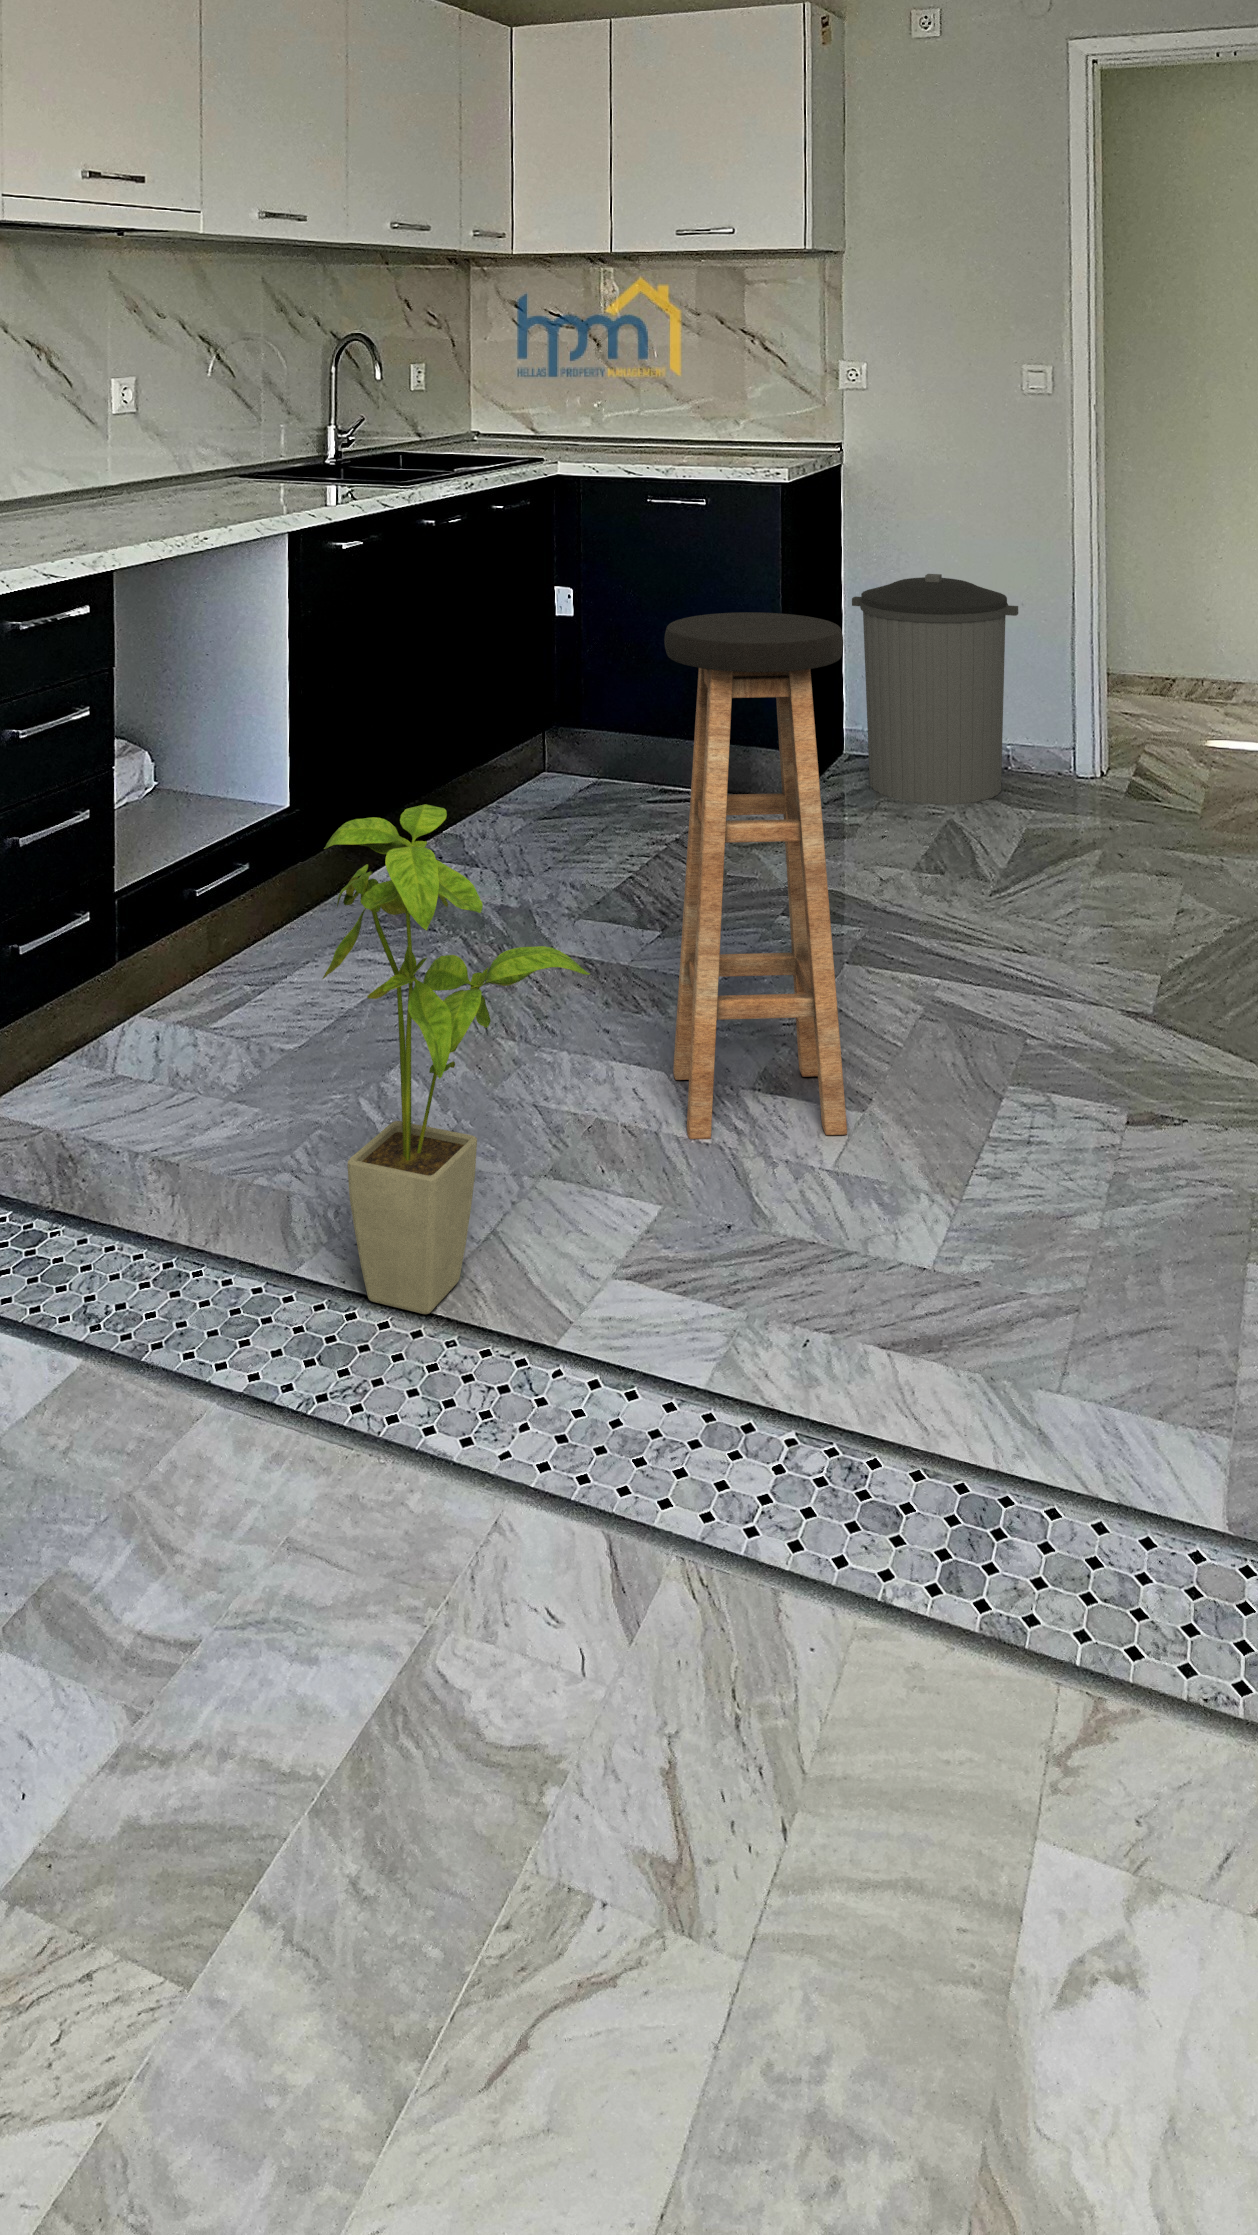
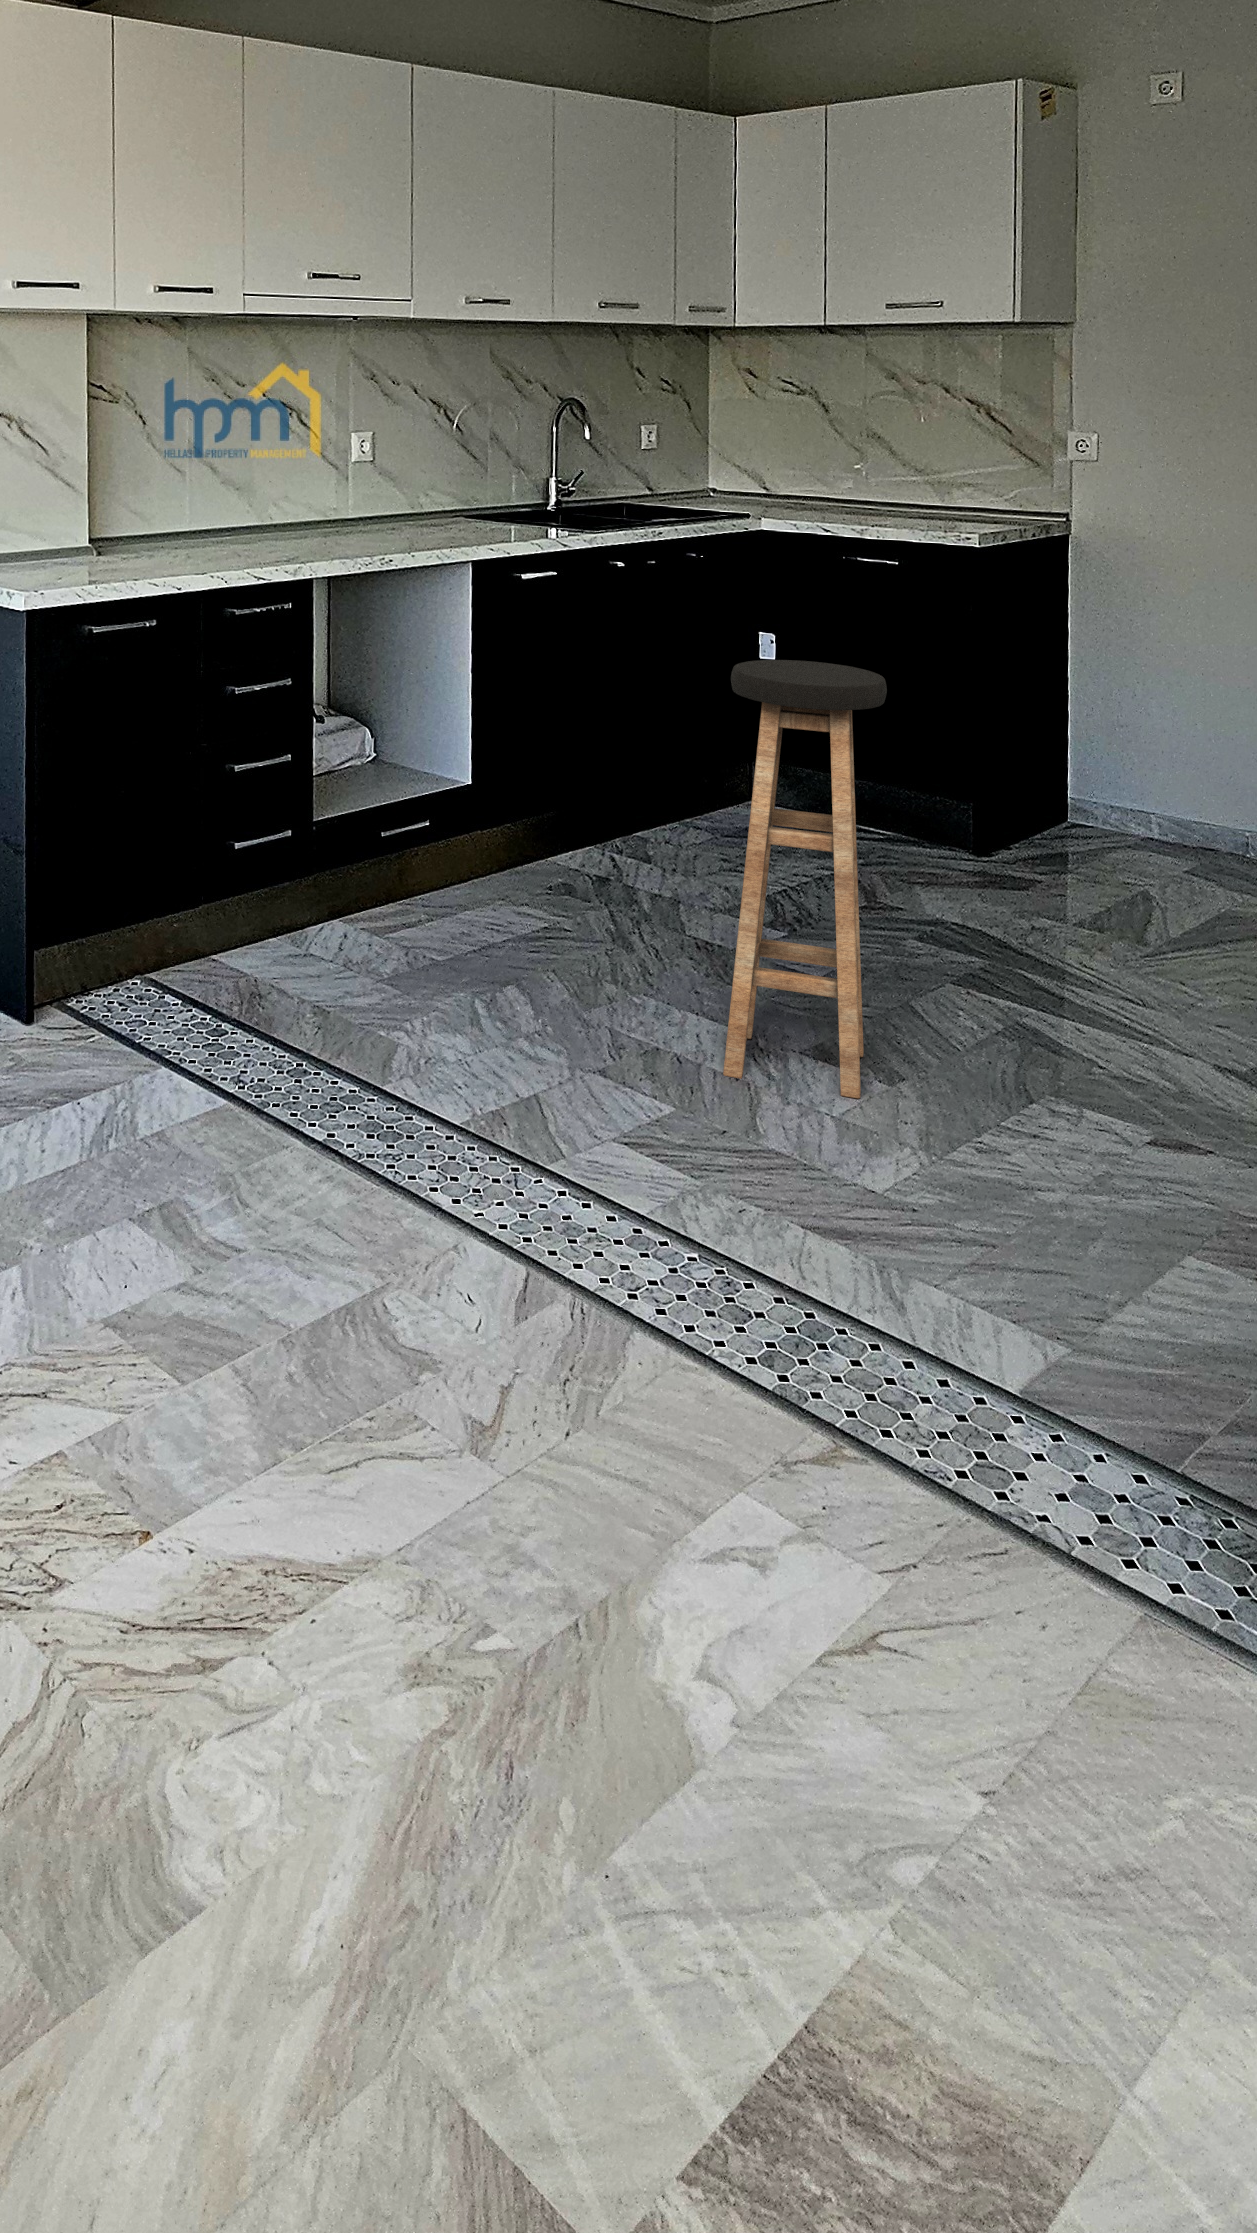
trash can: present [852,574,1018,804] -> none [1049,662,1222,885]
house plant: present [322,804,590,1314] -> none [405,765,599,1133]

